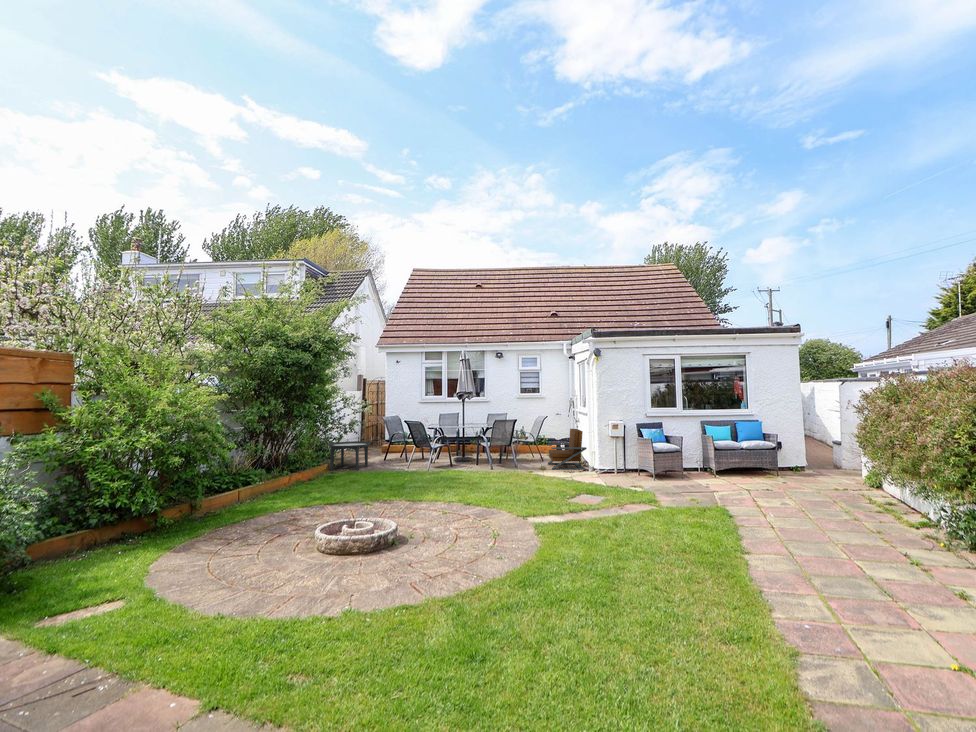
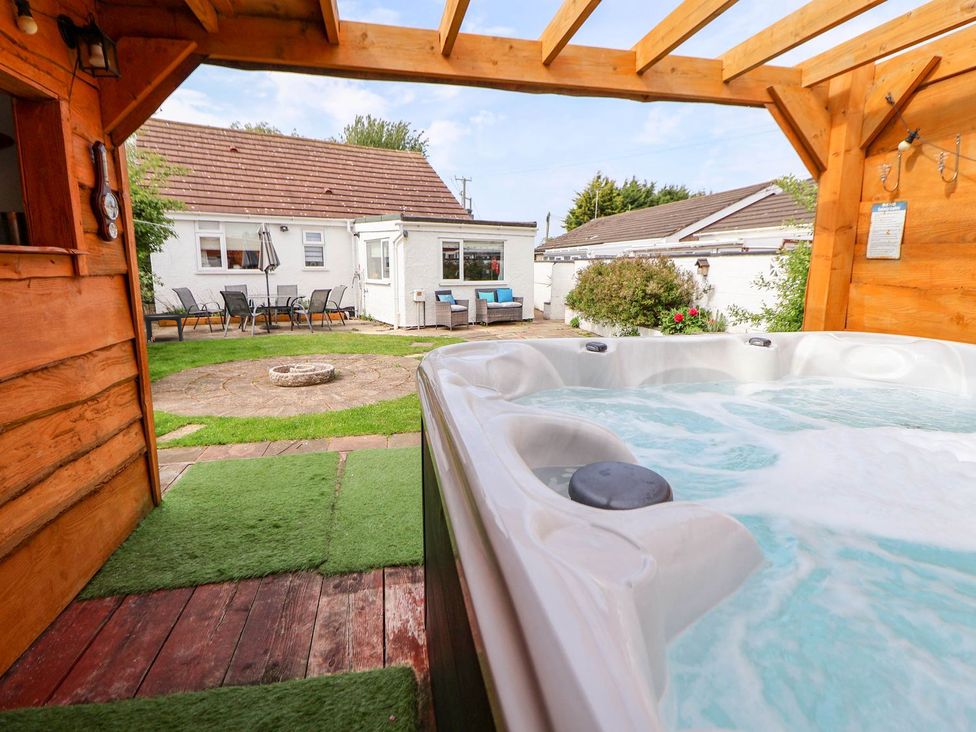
lounge chair: present [547,429,587,470] -> none [356,297,395,331]

